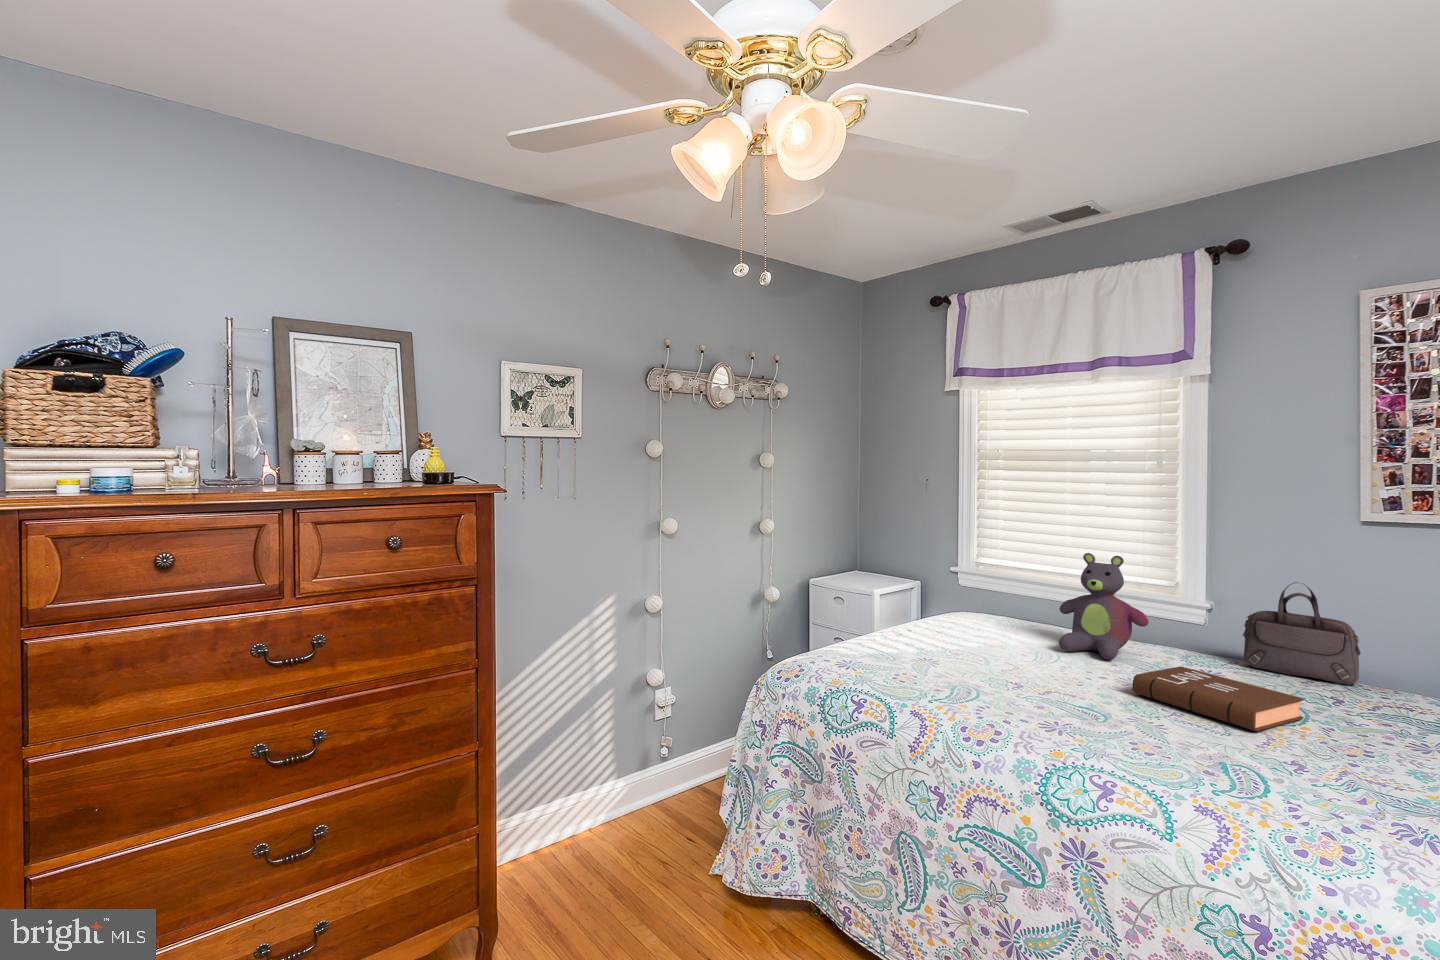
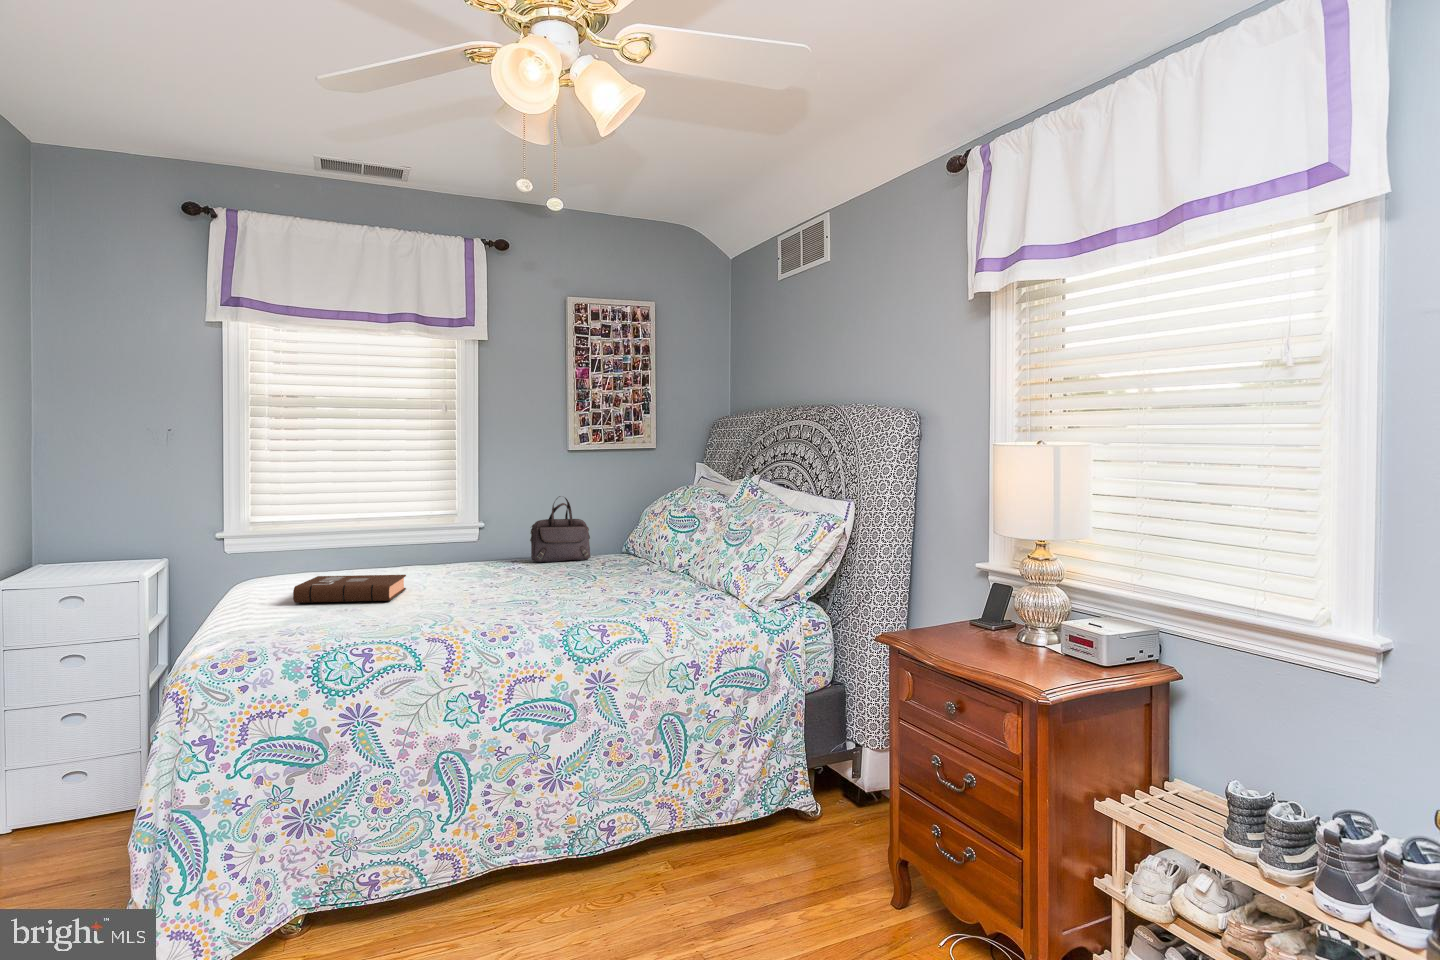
stuffed bear: present [1059,553,1149,660] -> none [408,488,483,579]
book: present [1132,666,1304,731] -> present [293,575,406,603]

